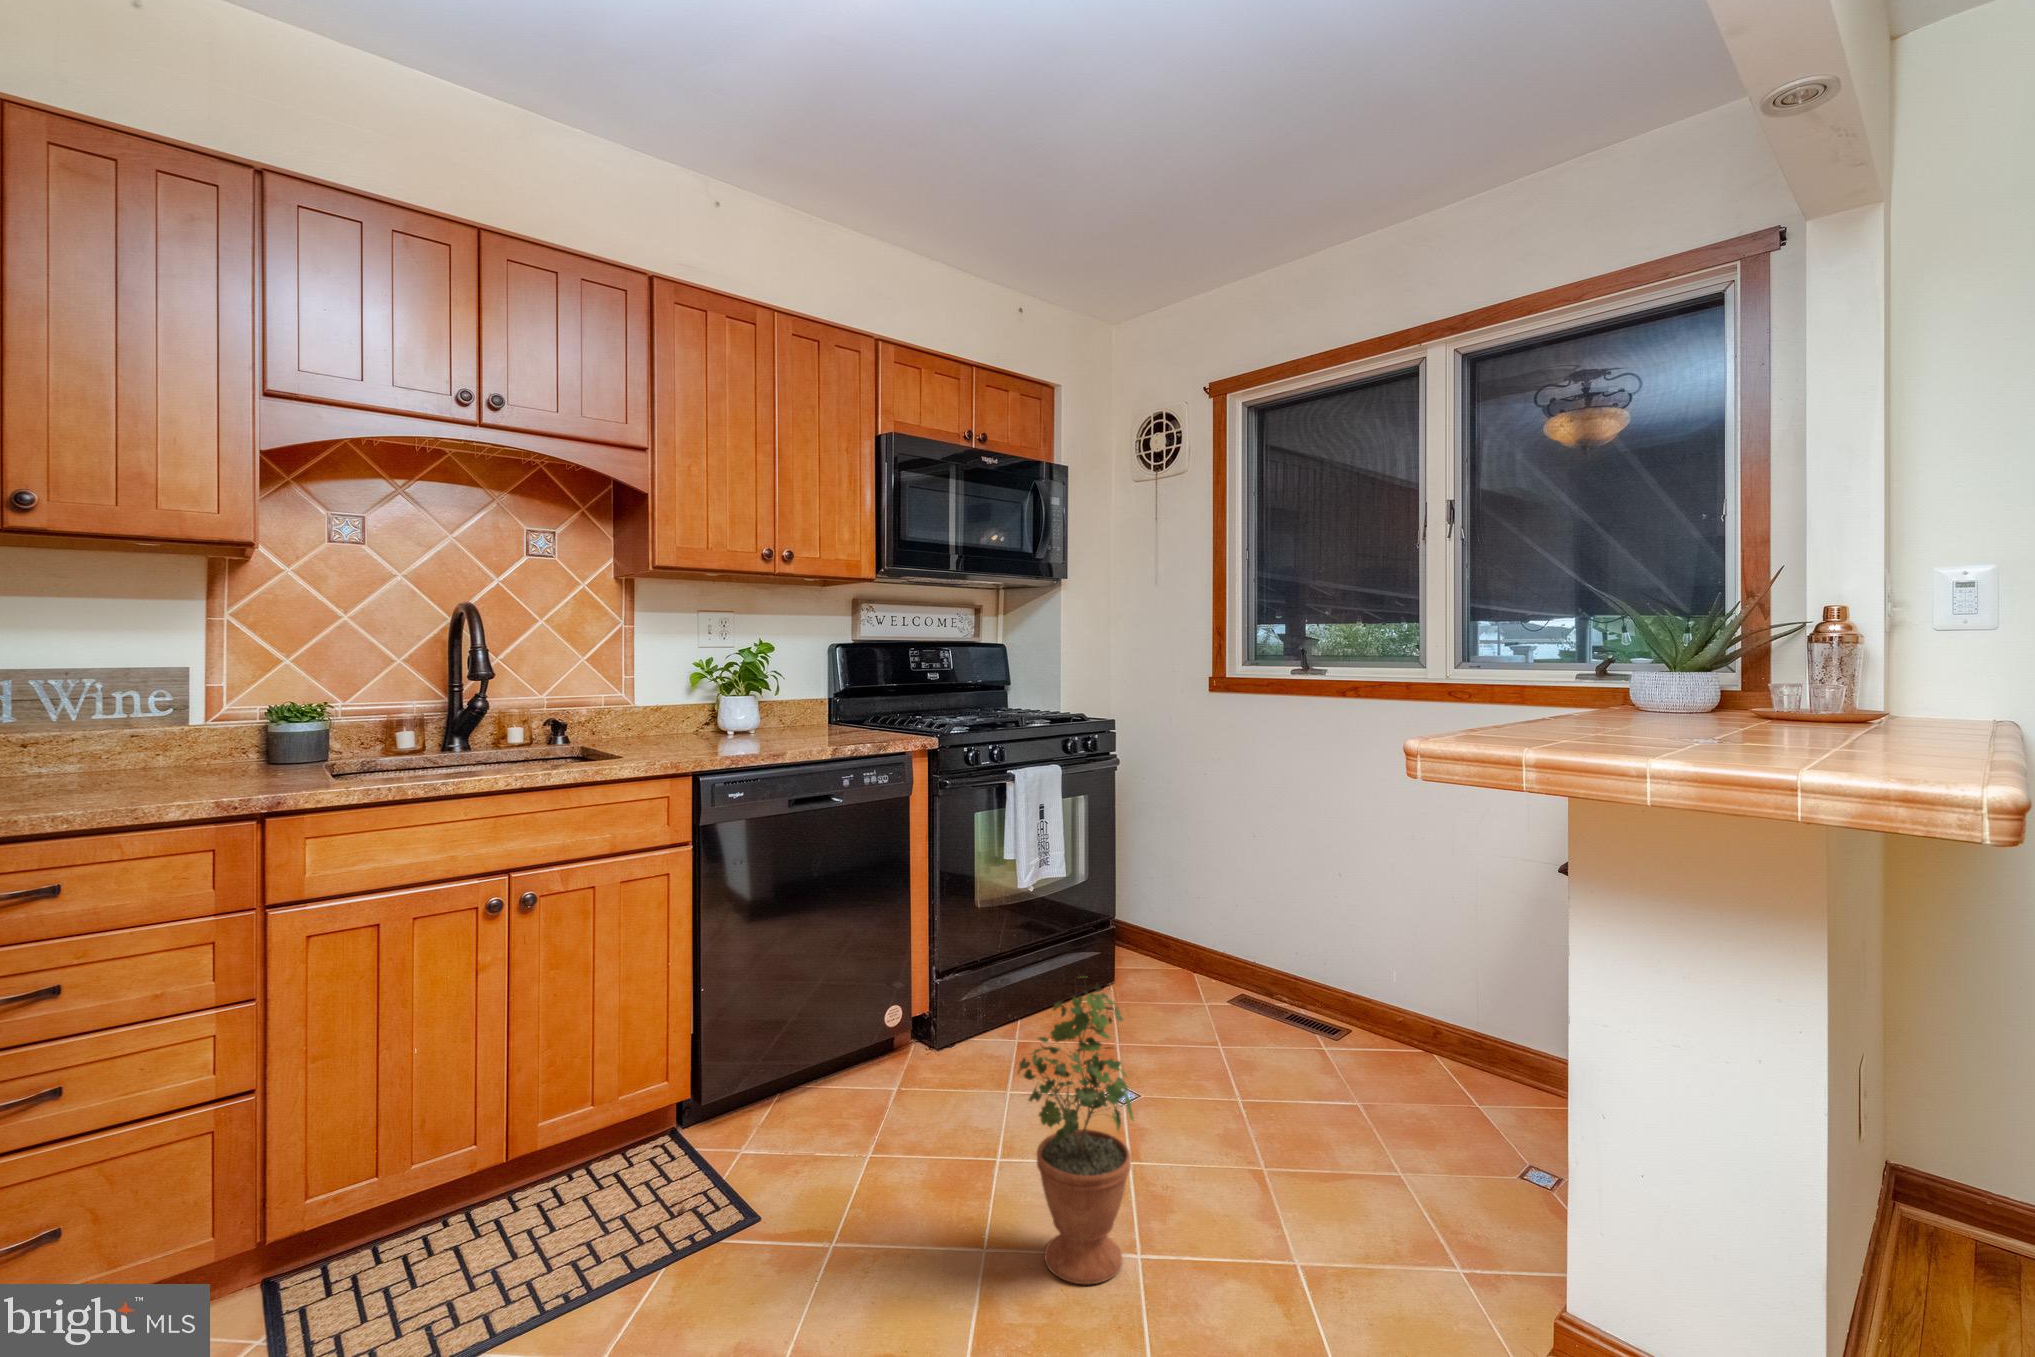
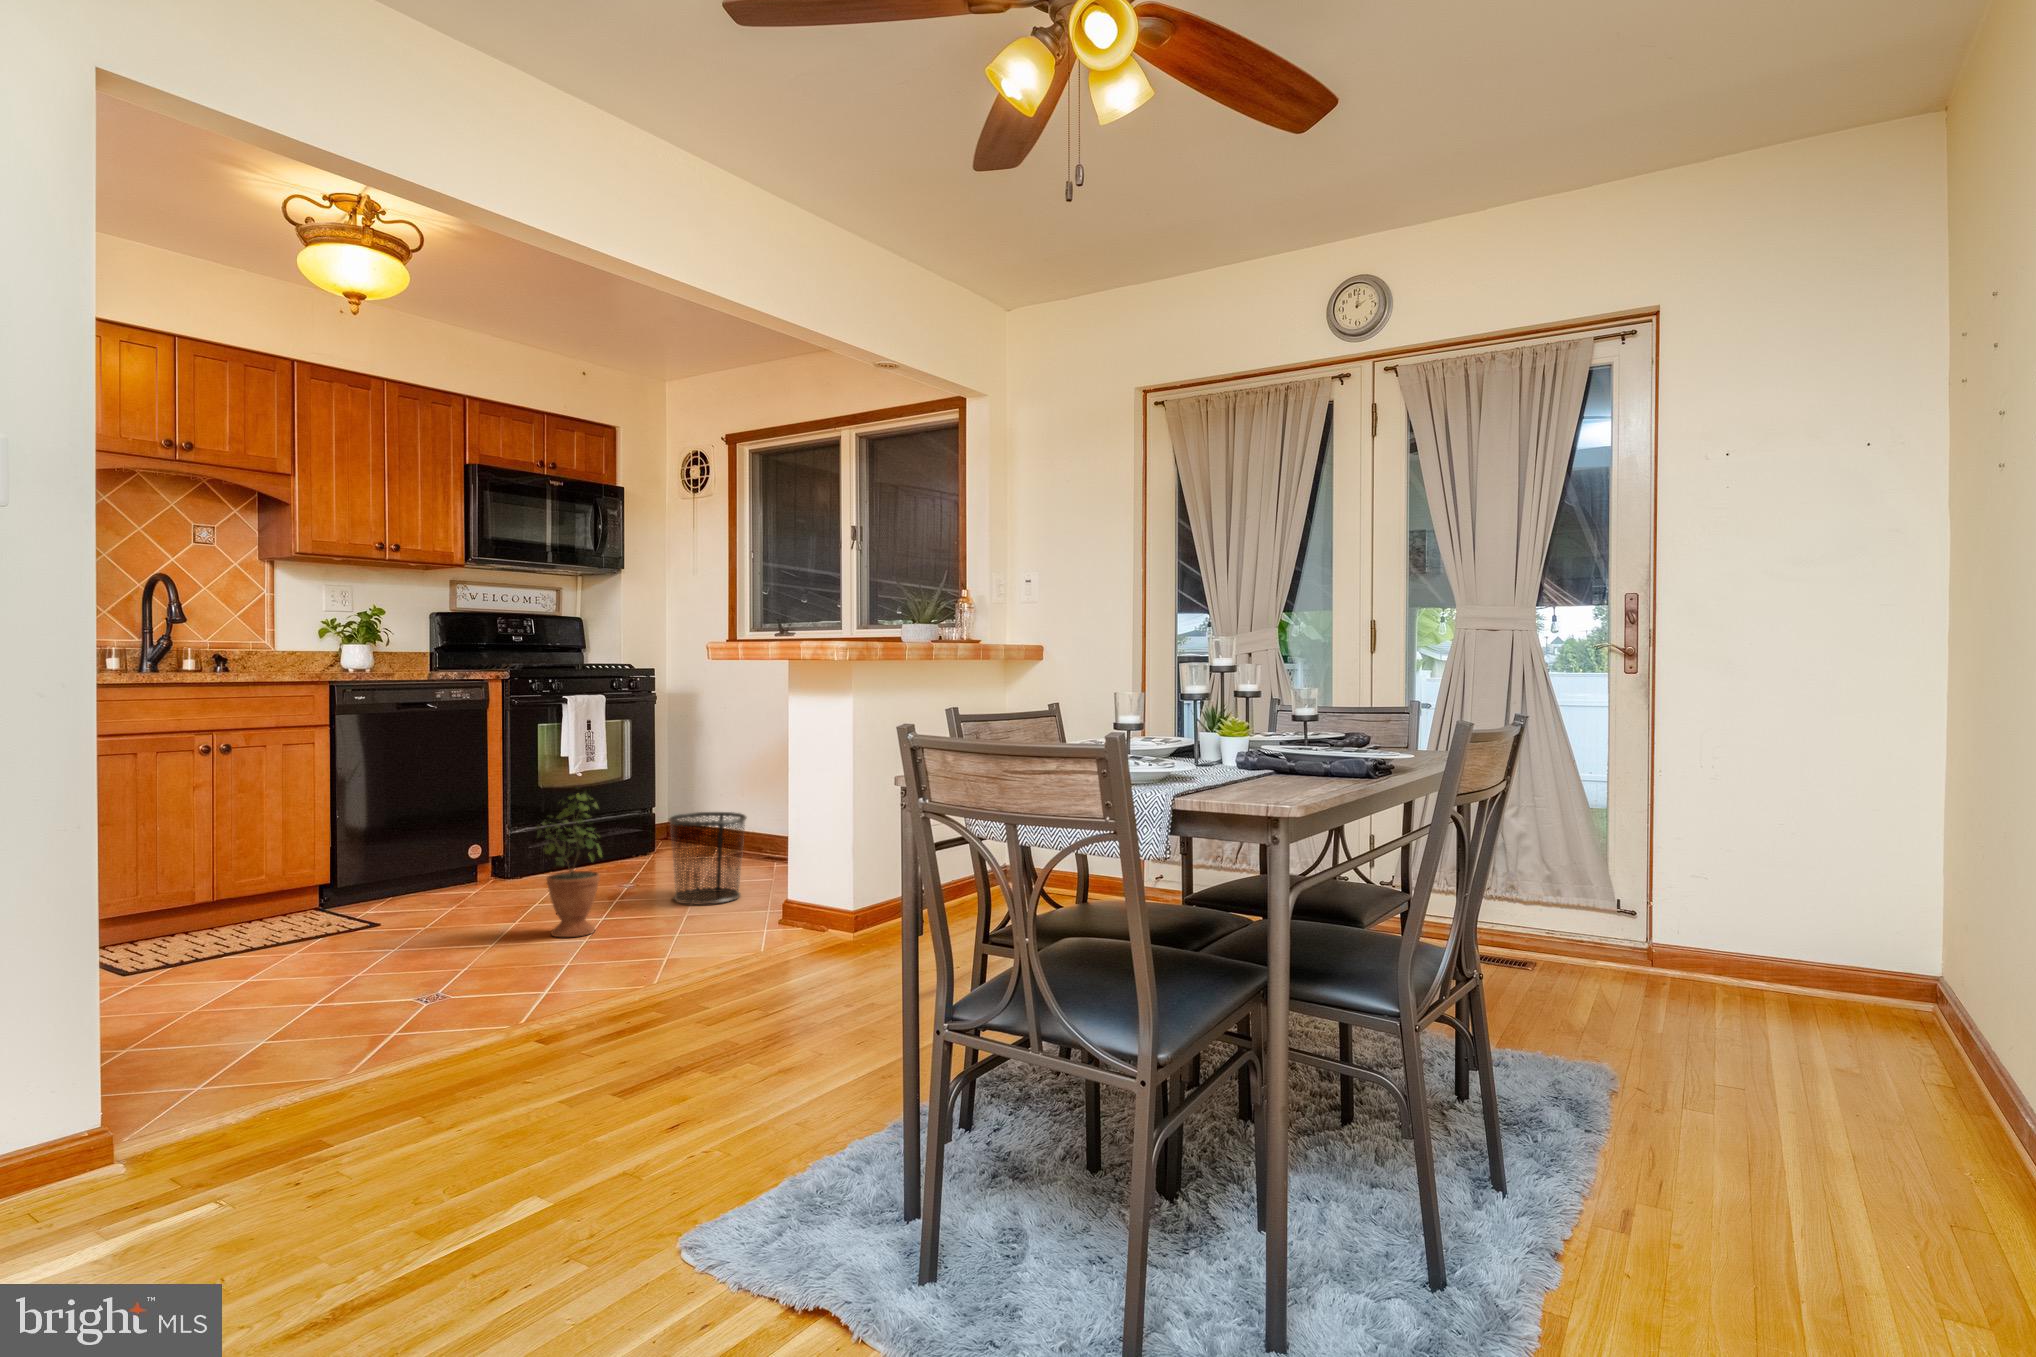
waste bin: none [1198,975,1334,1164] -> present [669,812,746,904]

